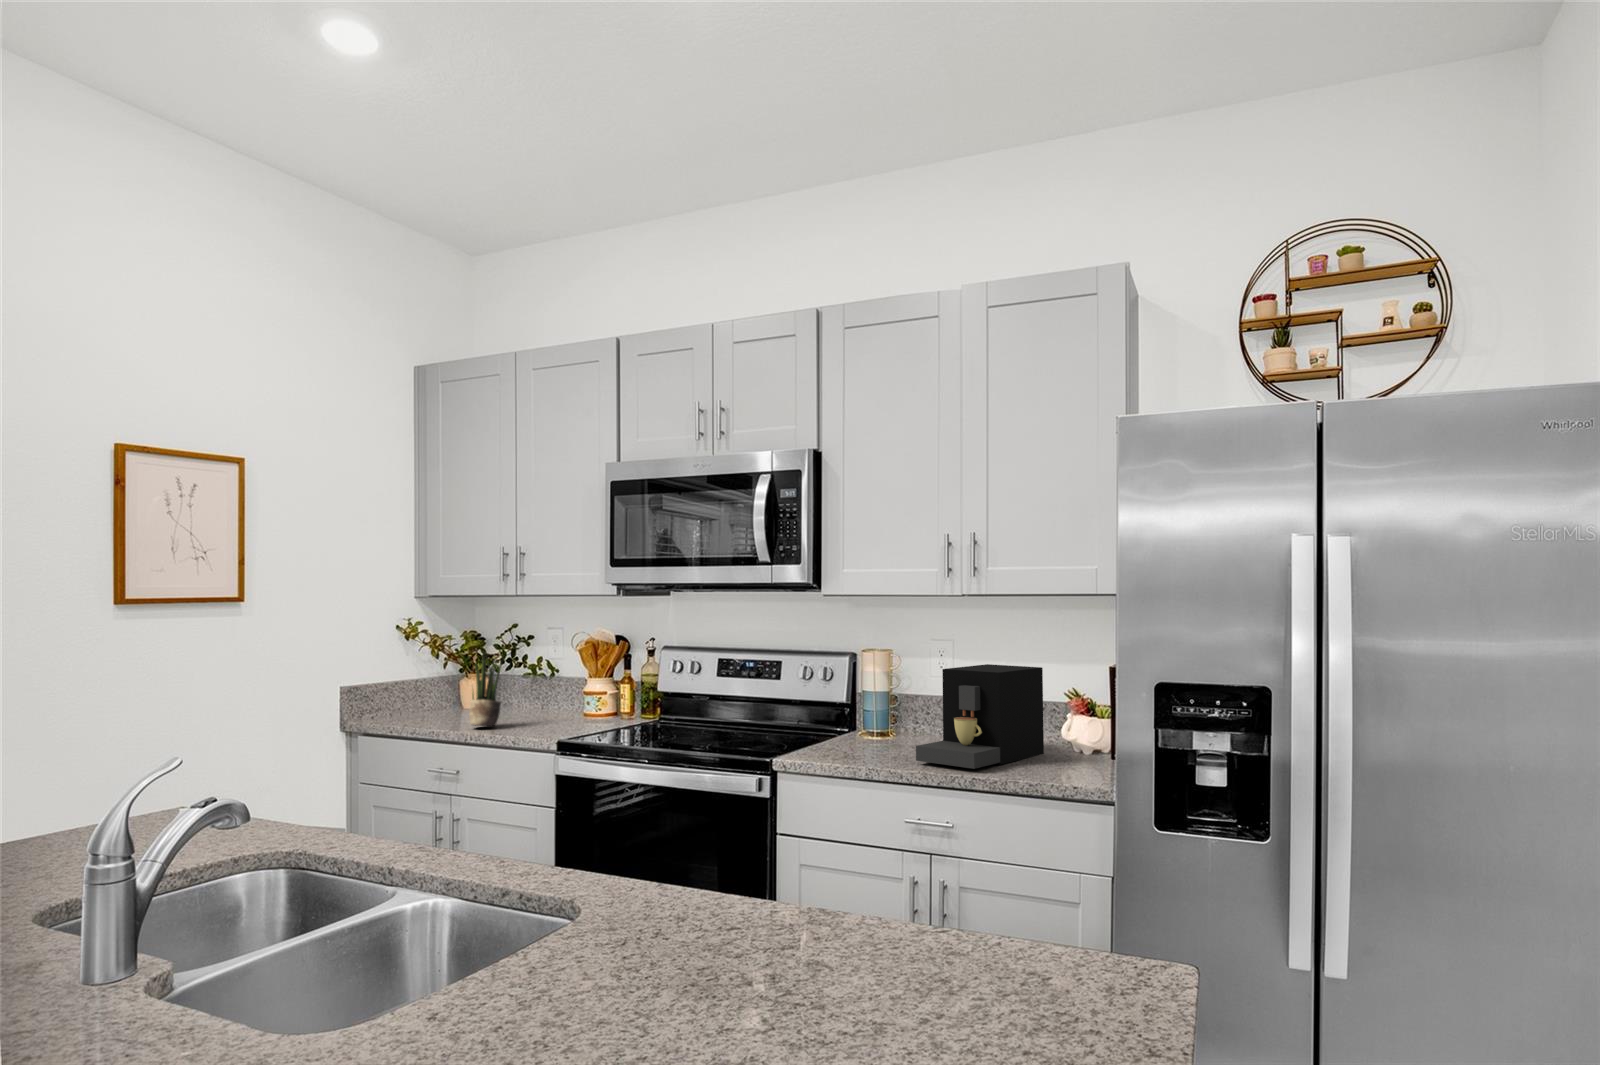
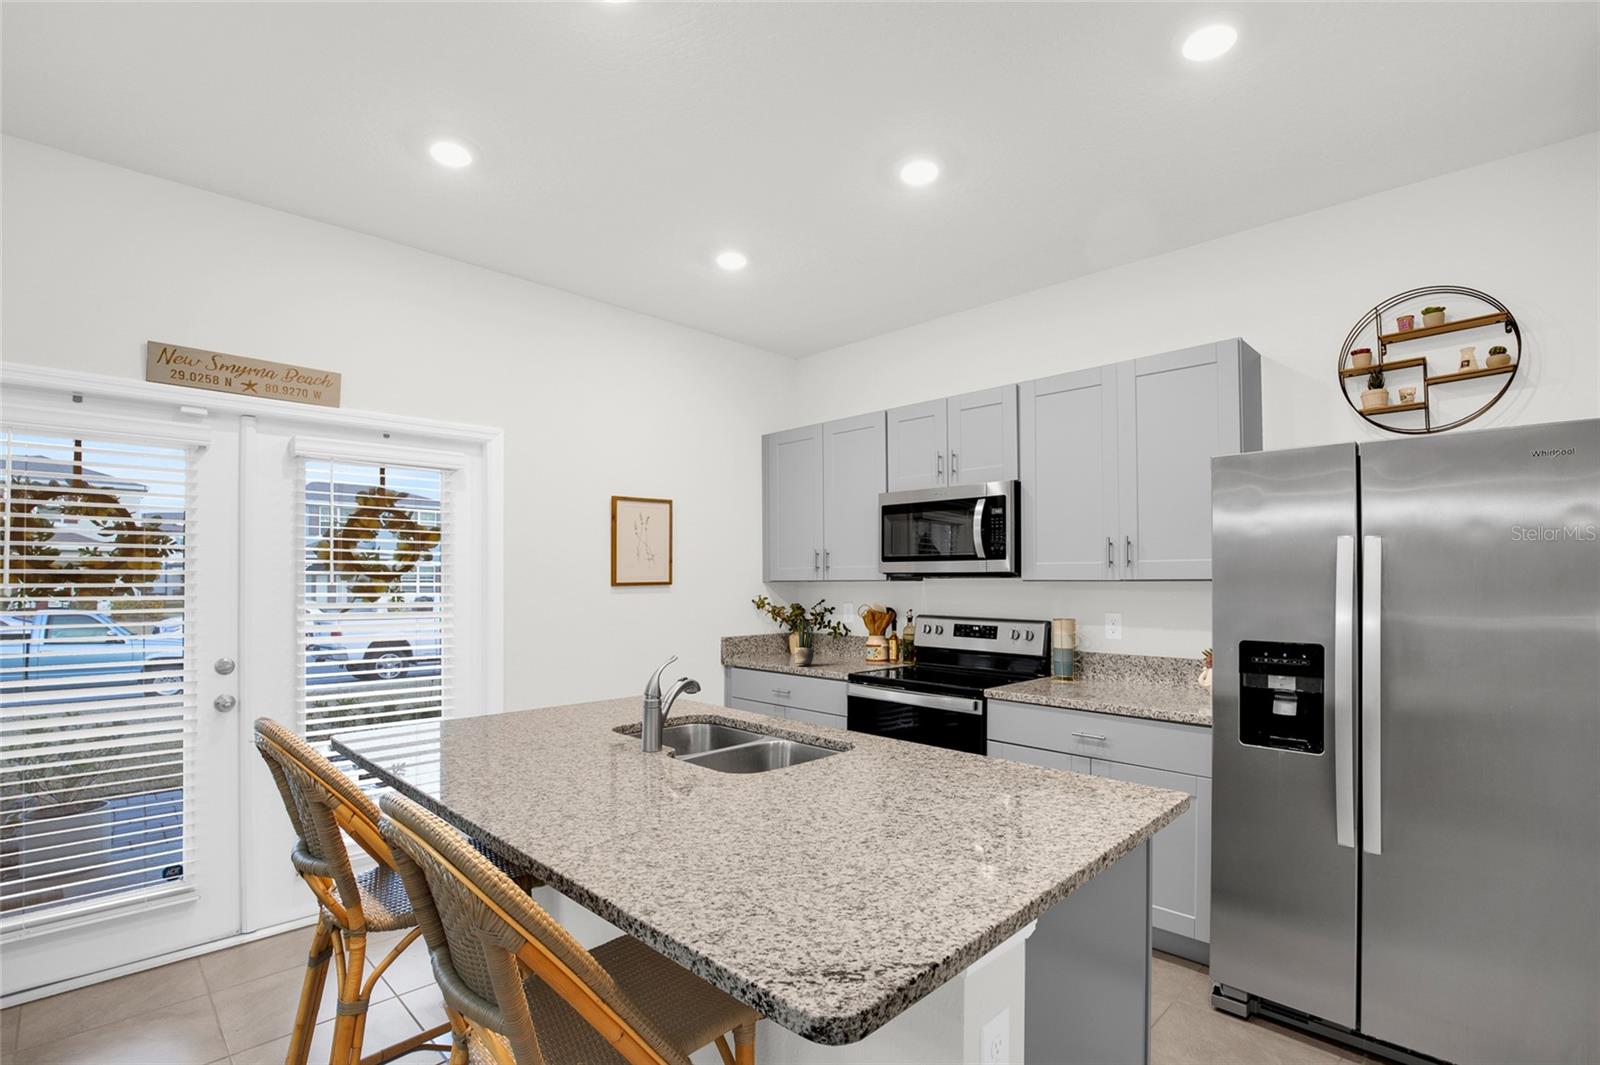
coffee maker: present [916,664,1044,769] -> none [1083,629,1184,700]

